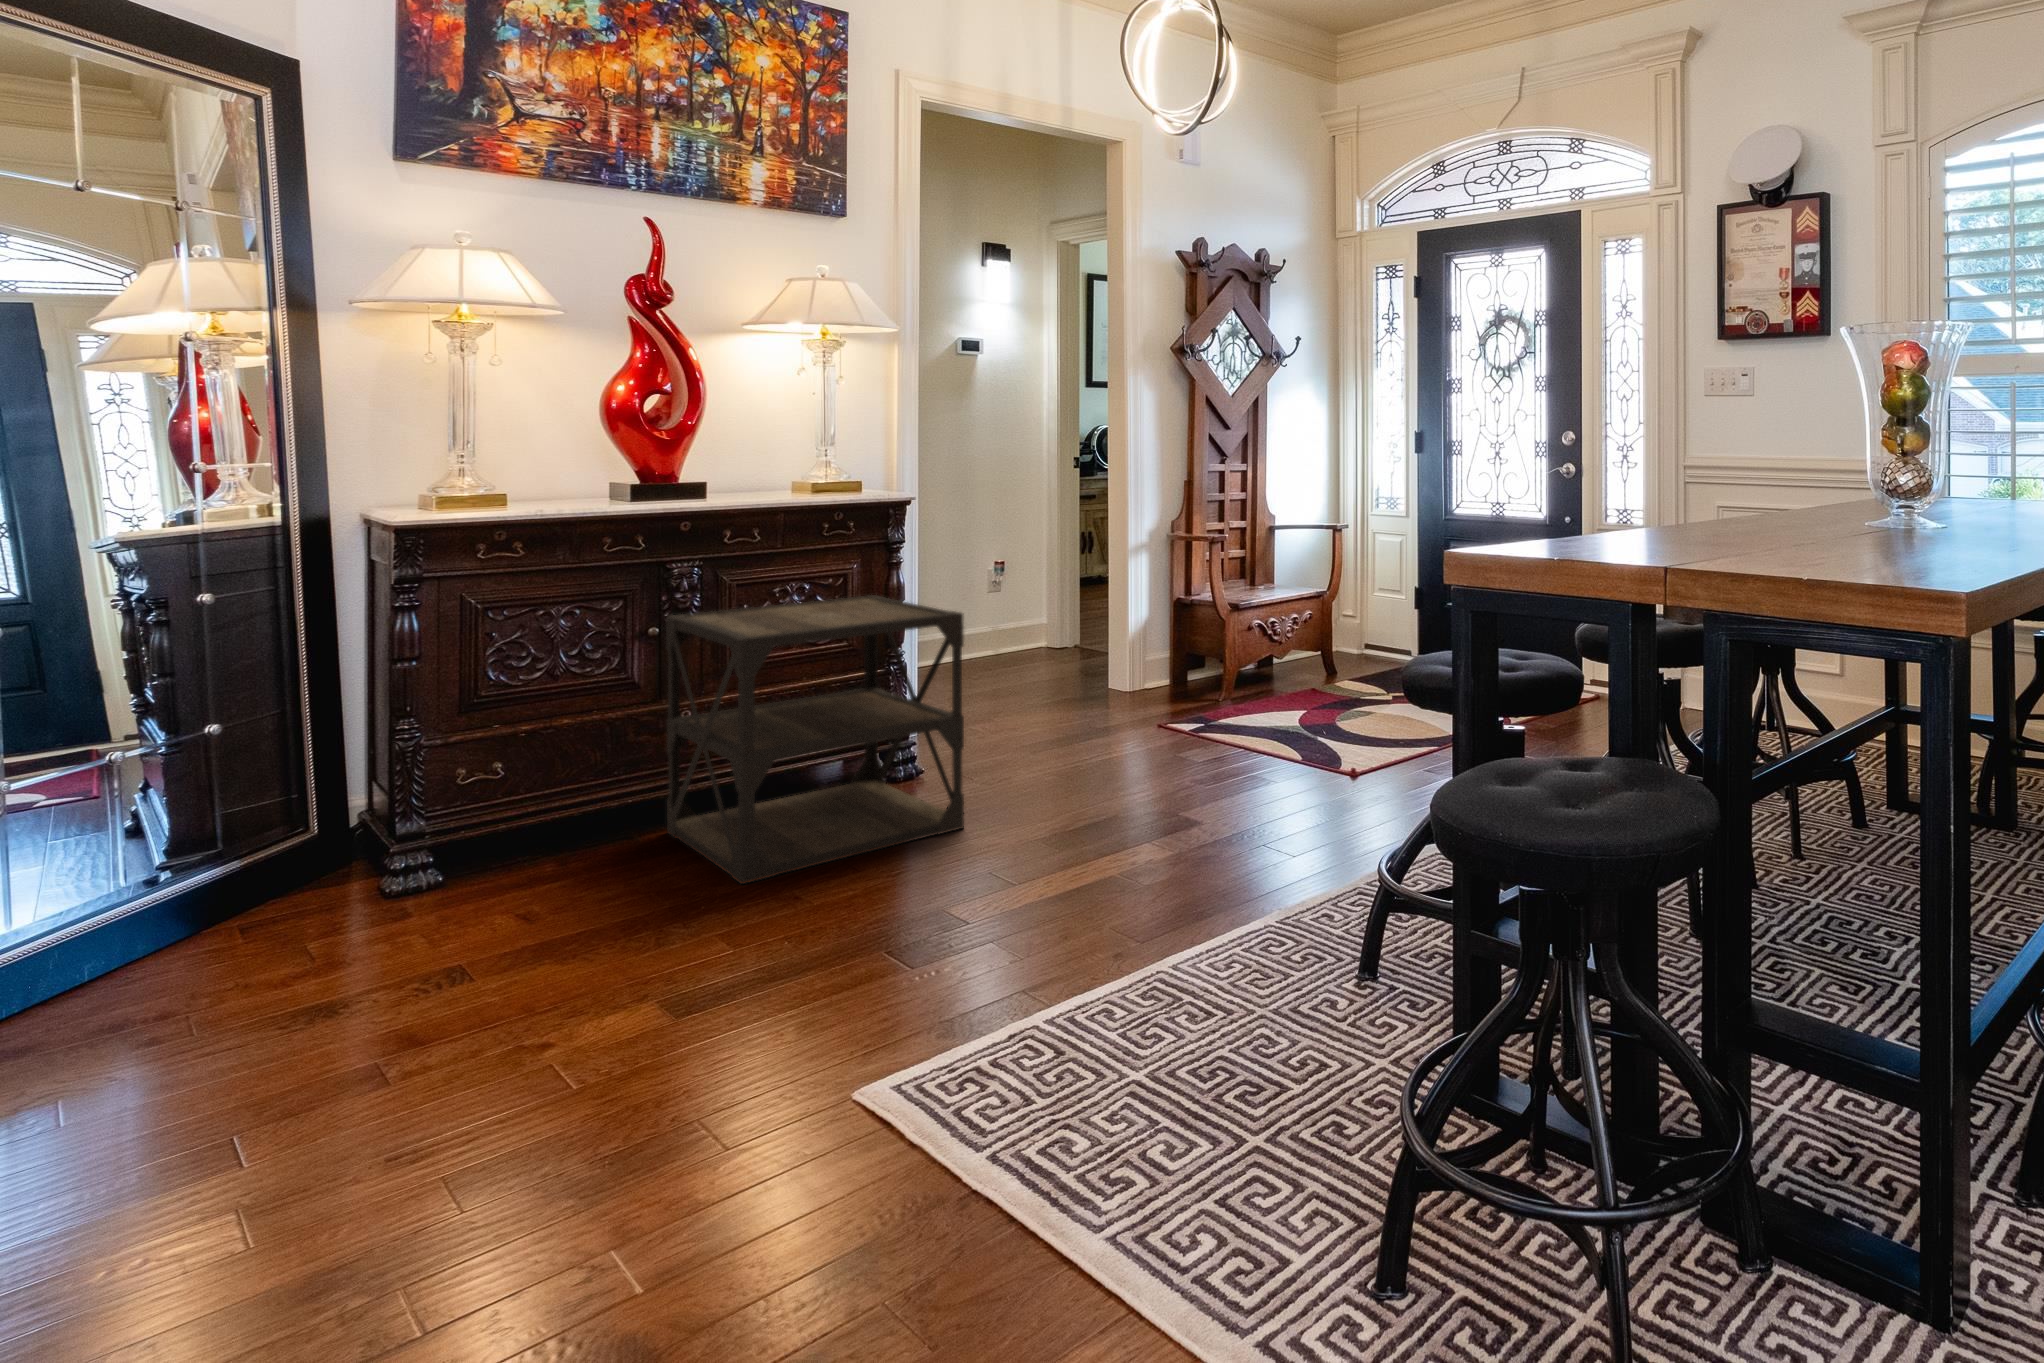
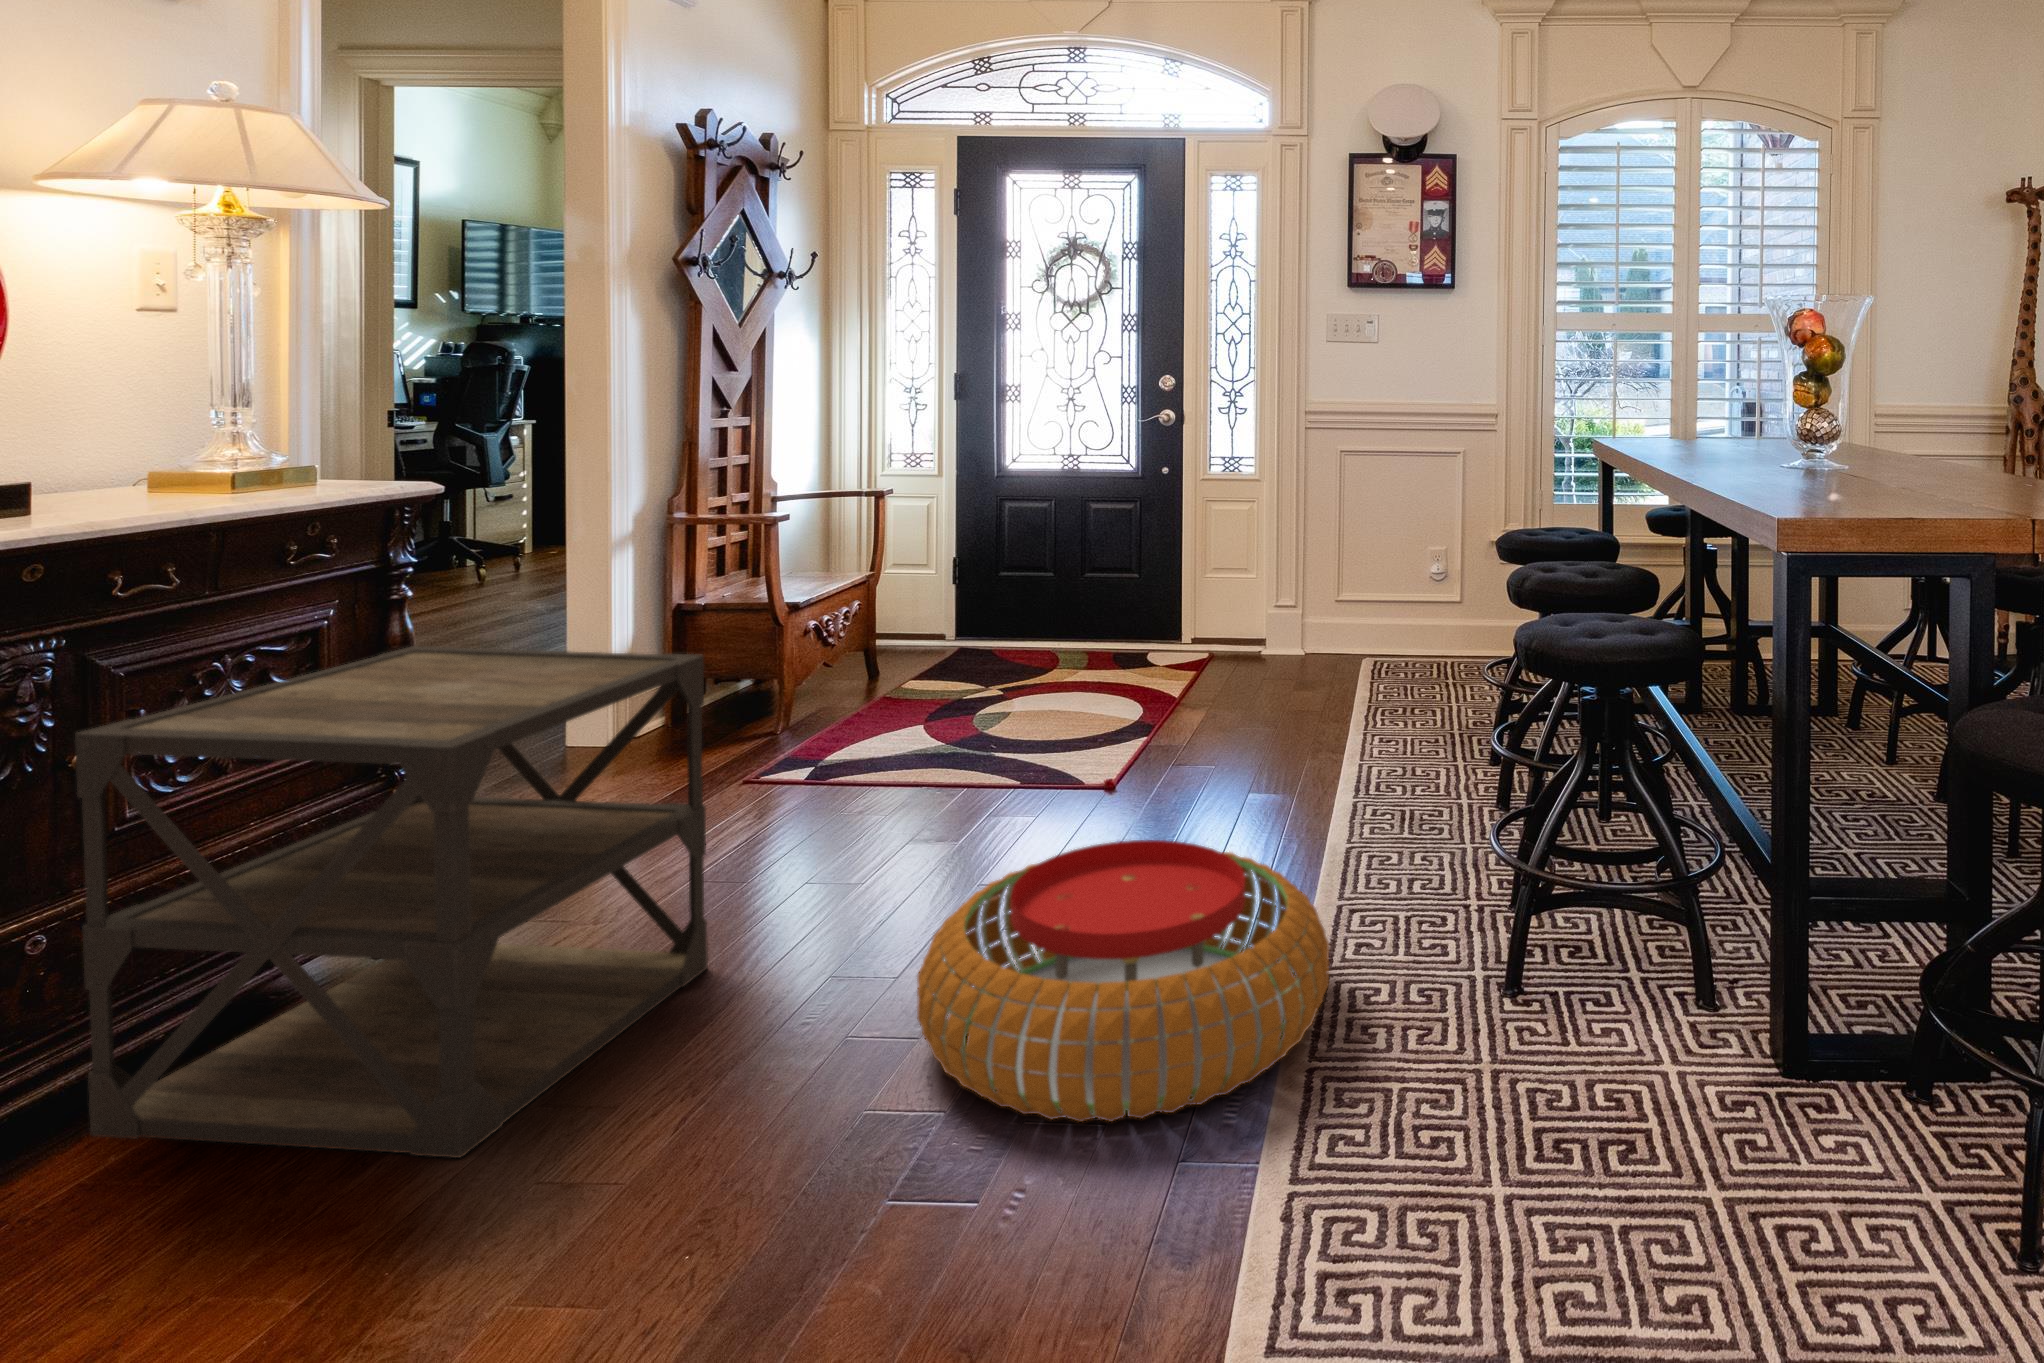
pouf: none [931,786,1254,982] -> present [917,840,1329,1122]

